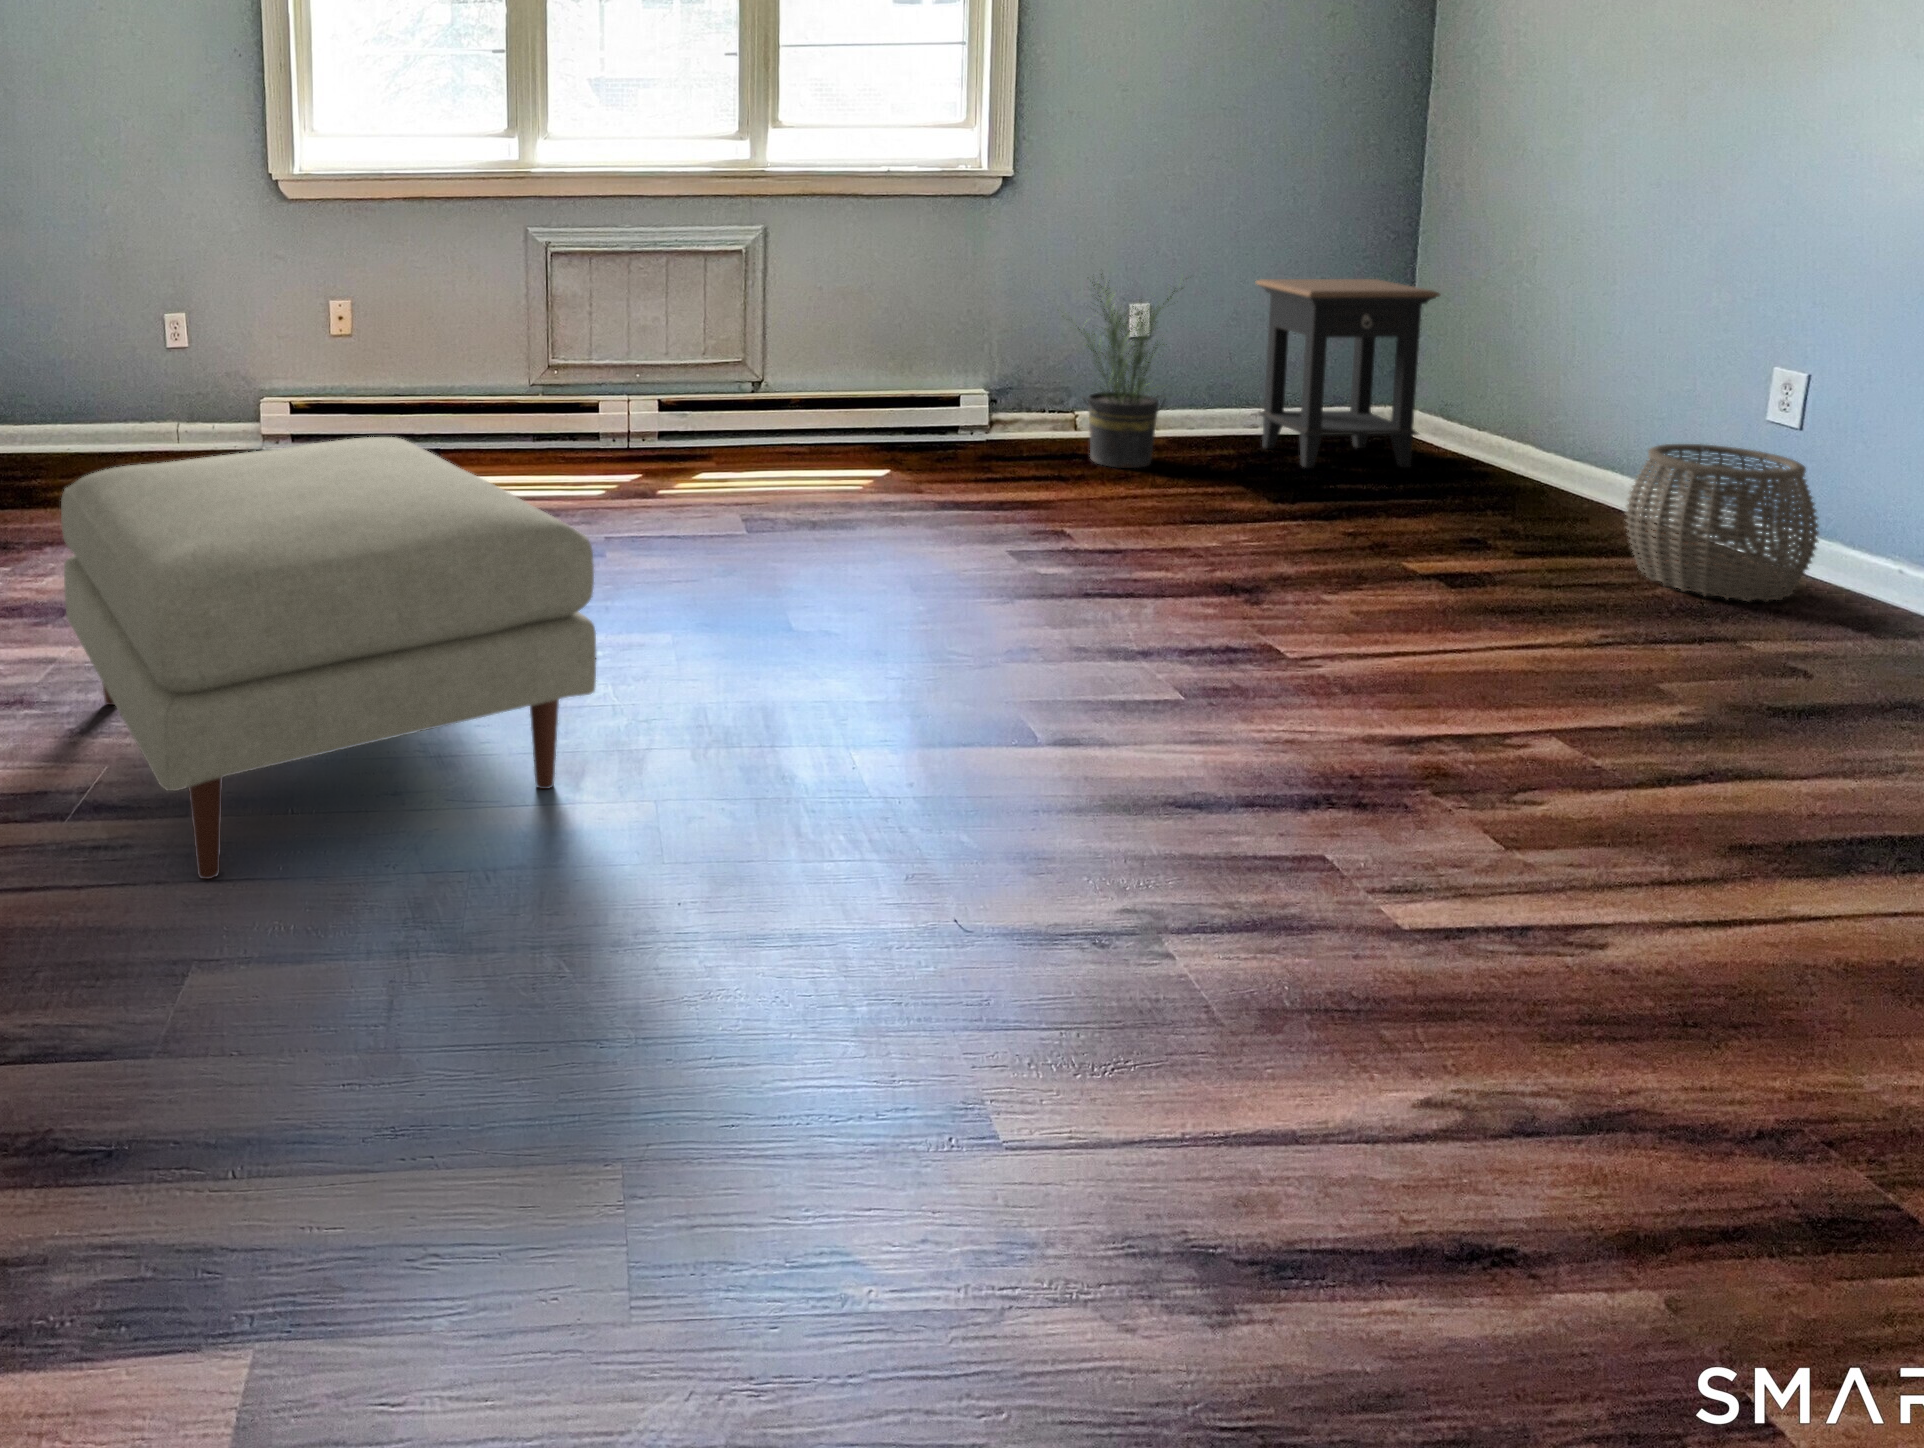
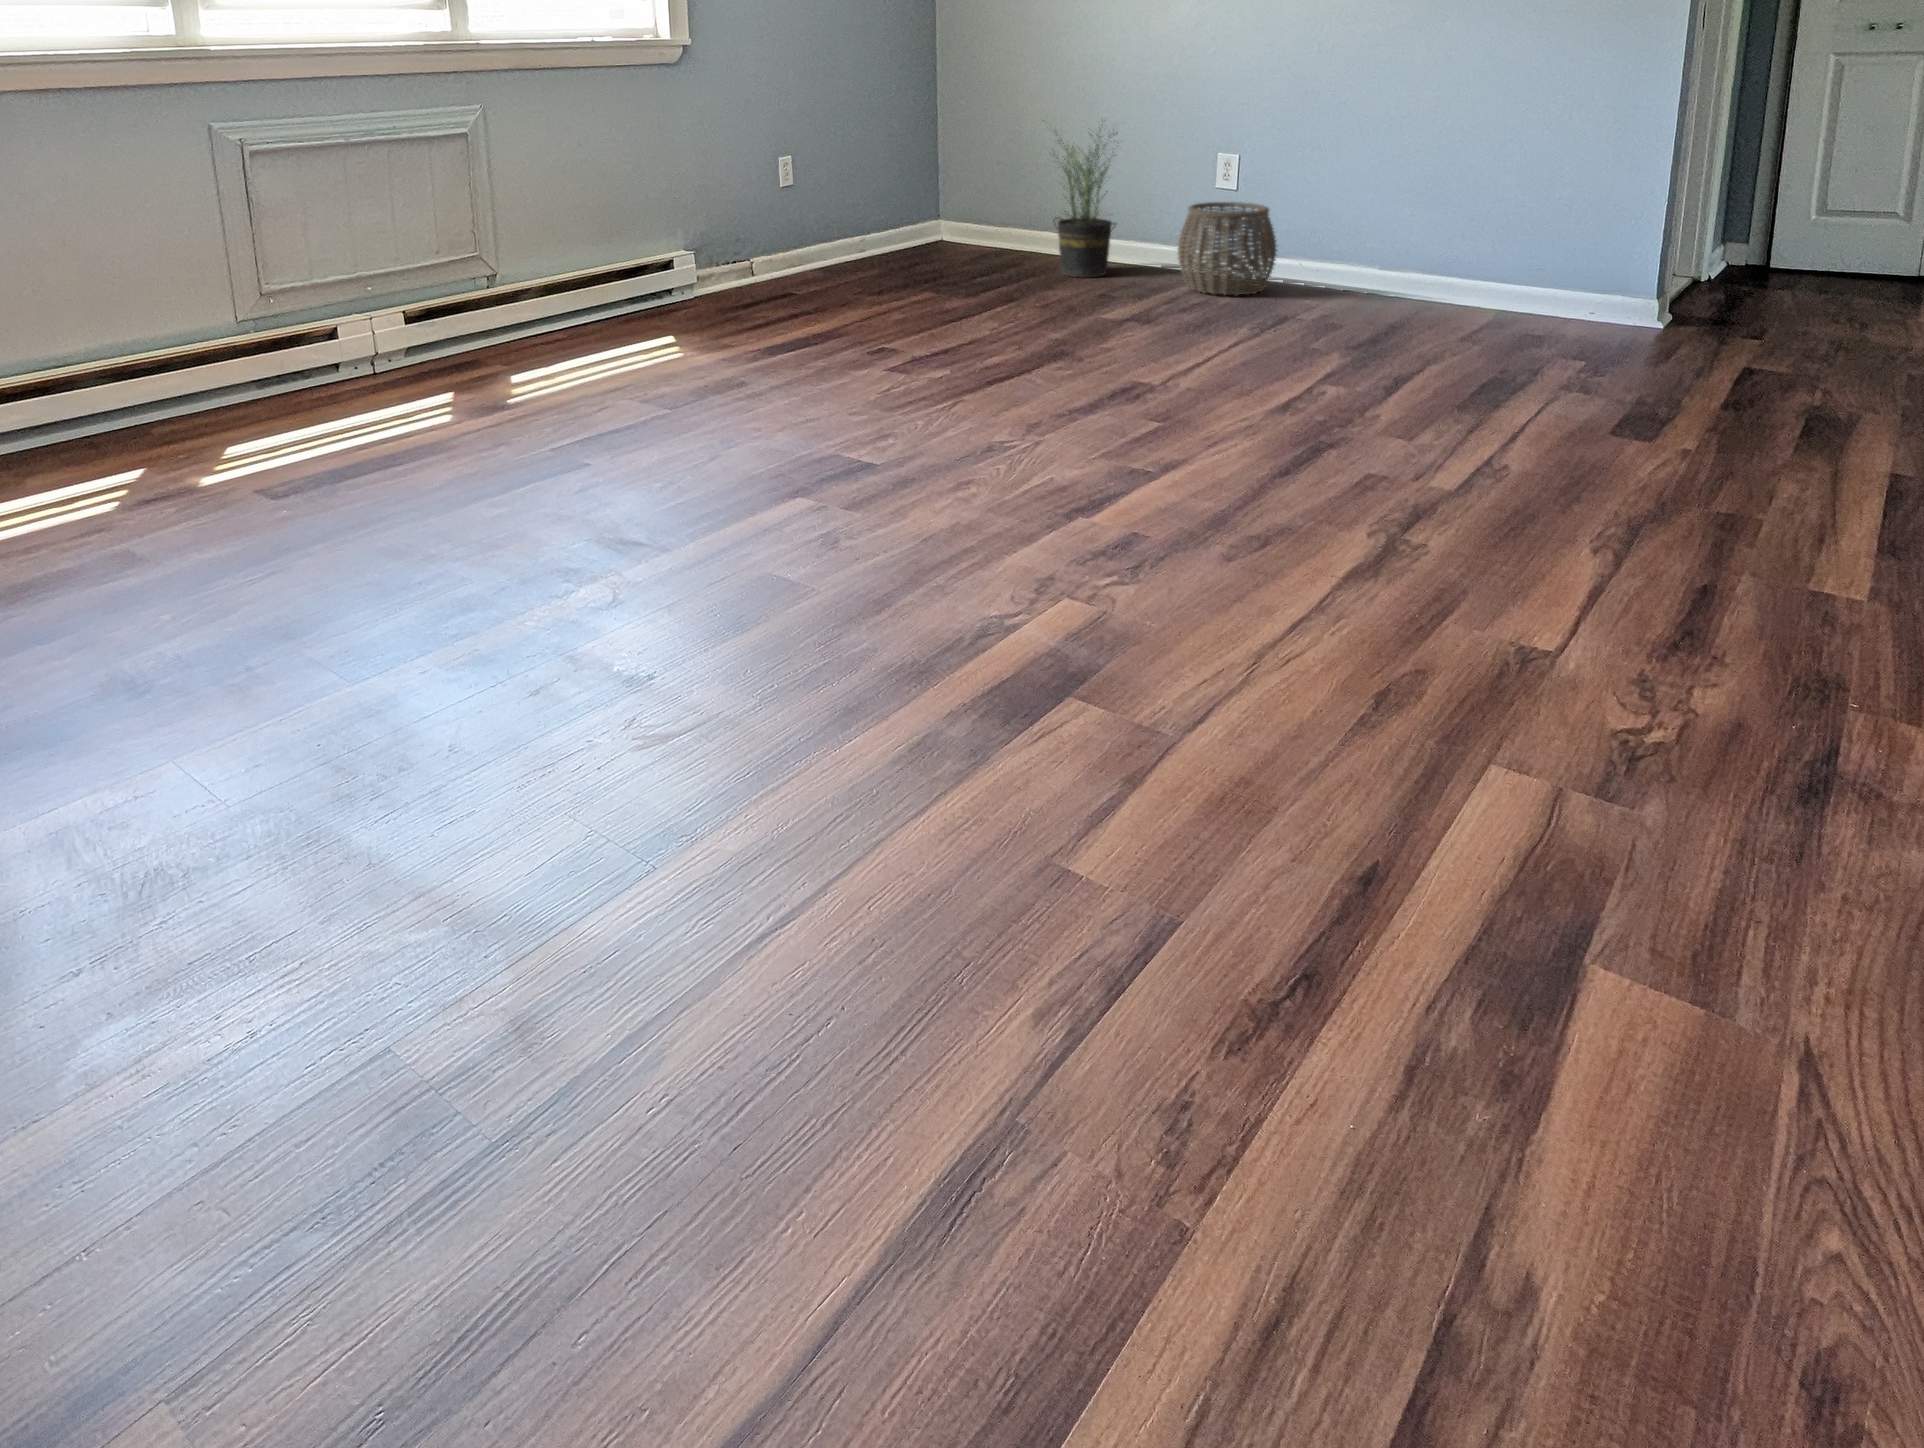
potted plant: present [1073,273,1183,468] -> present [1051,120,1118,278]
side table: present [1256,279,1440,468] -> none [858,122,988,270]
ottoman: present [61,437,596,879] -> none [164,364,989,934]

